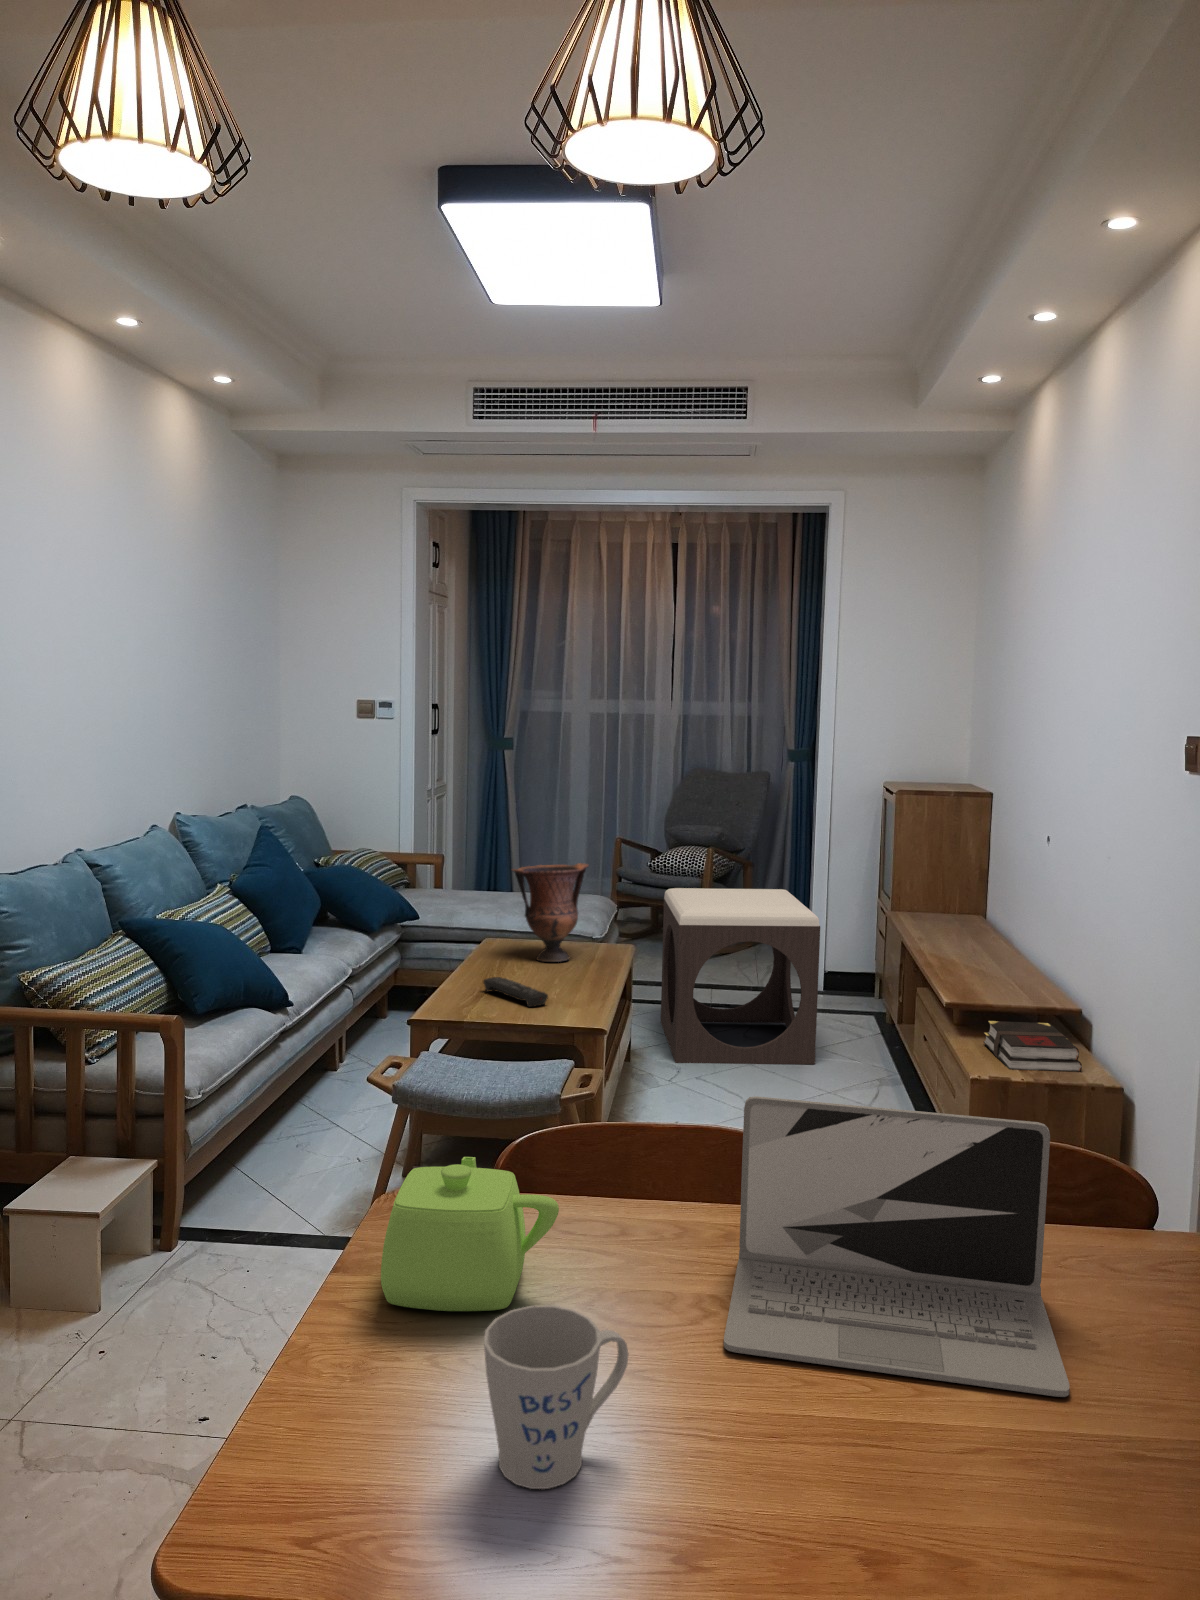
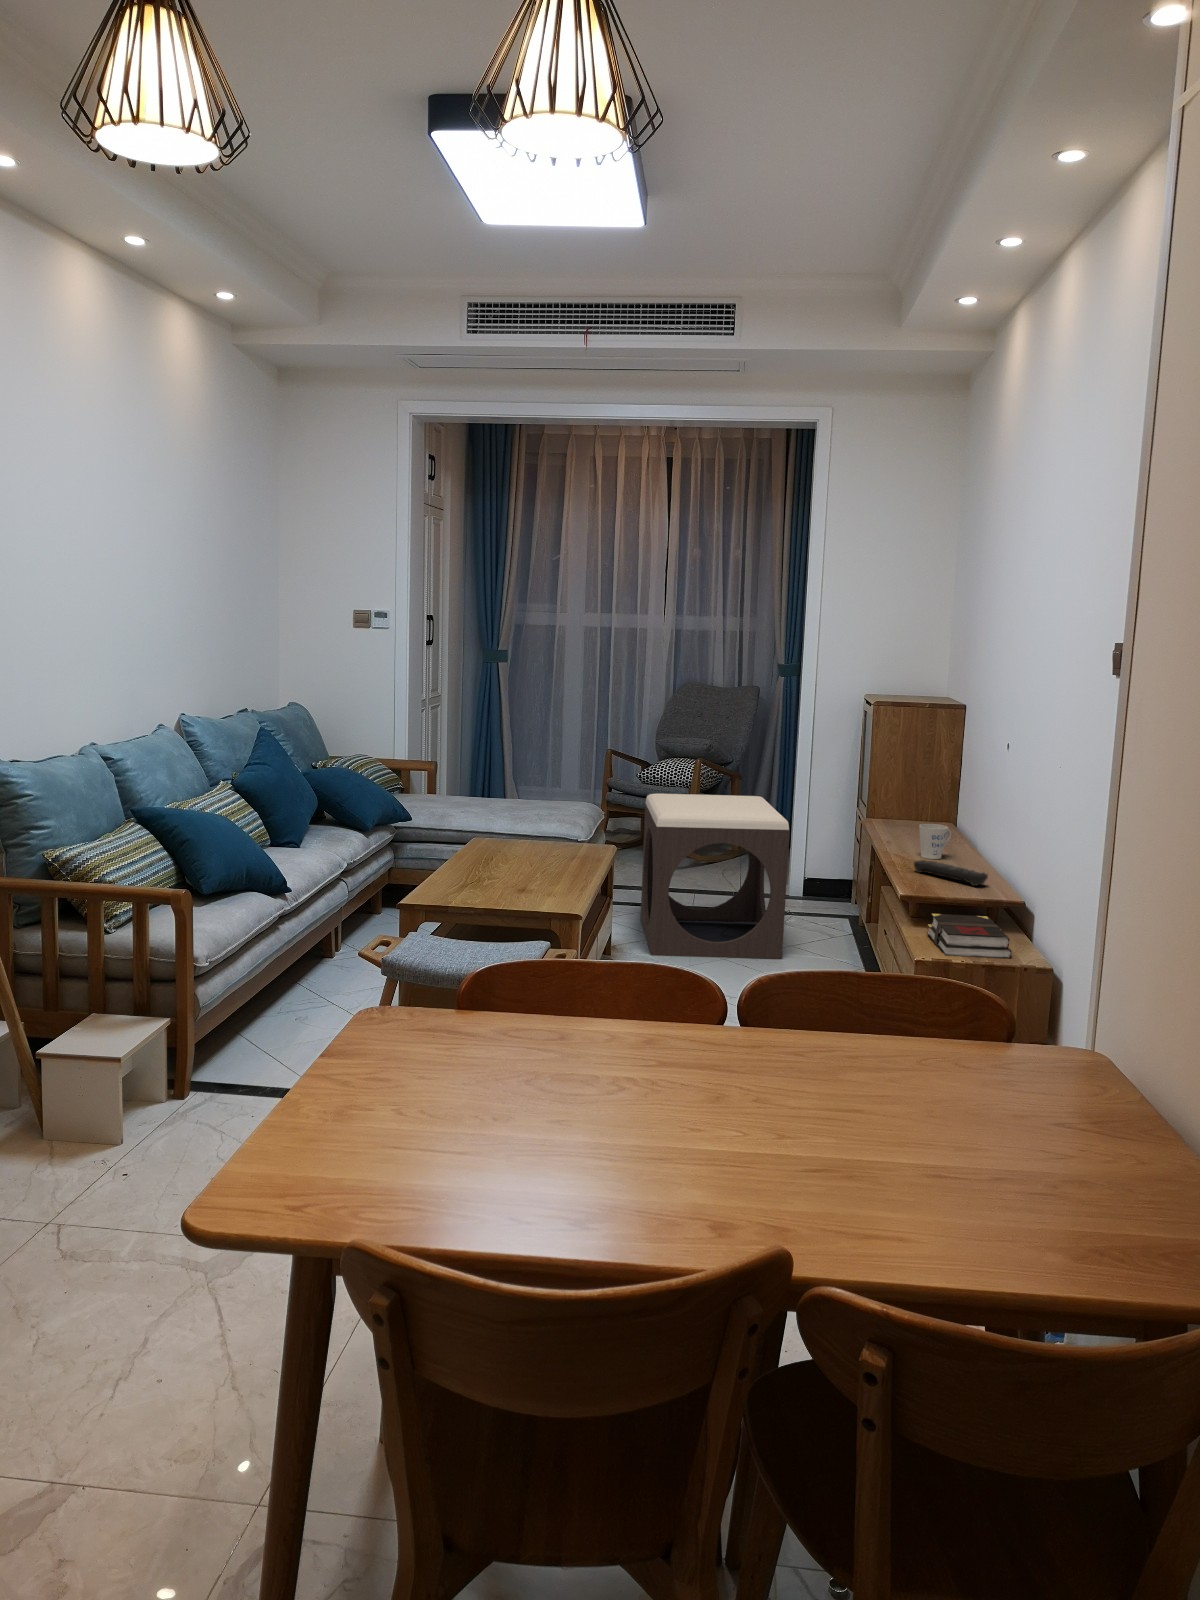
vase: present [512,863,588,962] -> none [498,767,572,859]
remote control: present [483,977,548,1007] -> present [914,860,988,886]
laptop: present [724,1096,1070,1397] -> none [630,932,898,1149]
teapot: present [381,1157,559,1311] -> none [364,980,506,1090]
mug: present [484,1305,629,1489] -> present [919,824,951,859]

